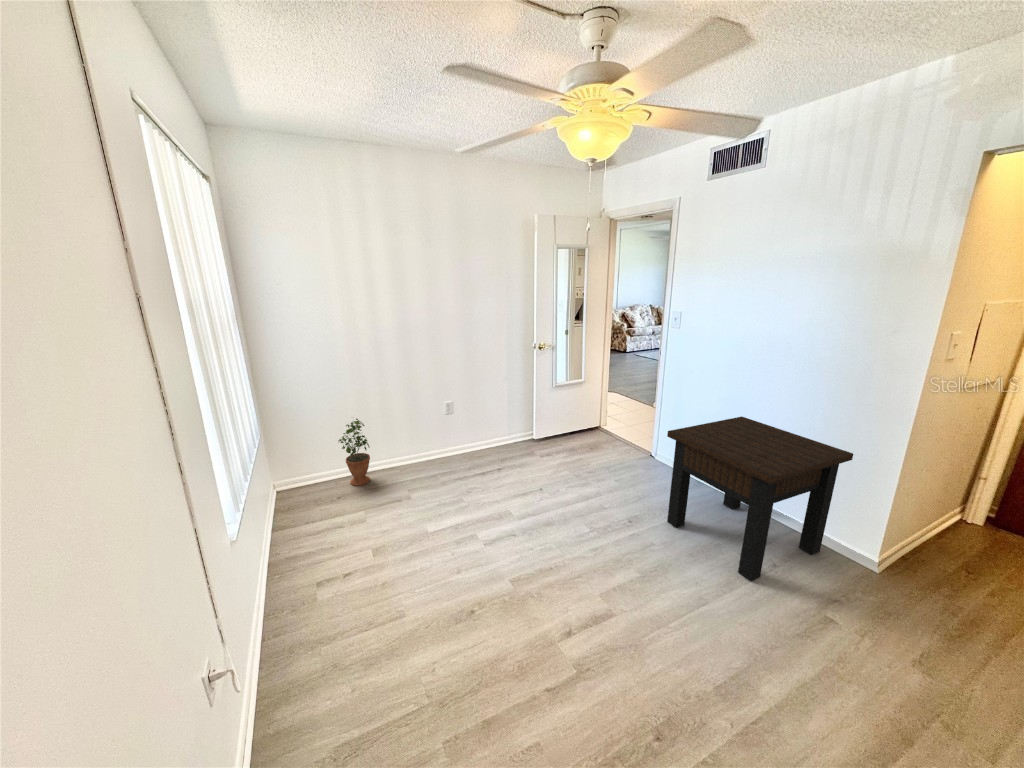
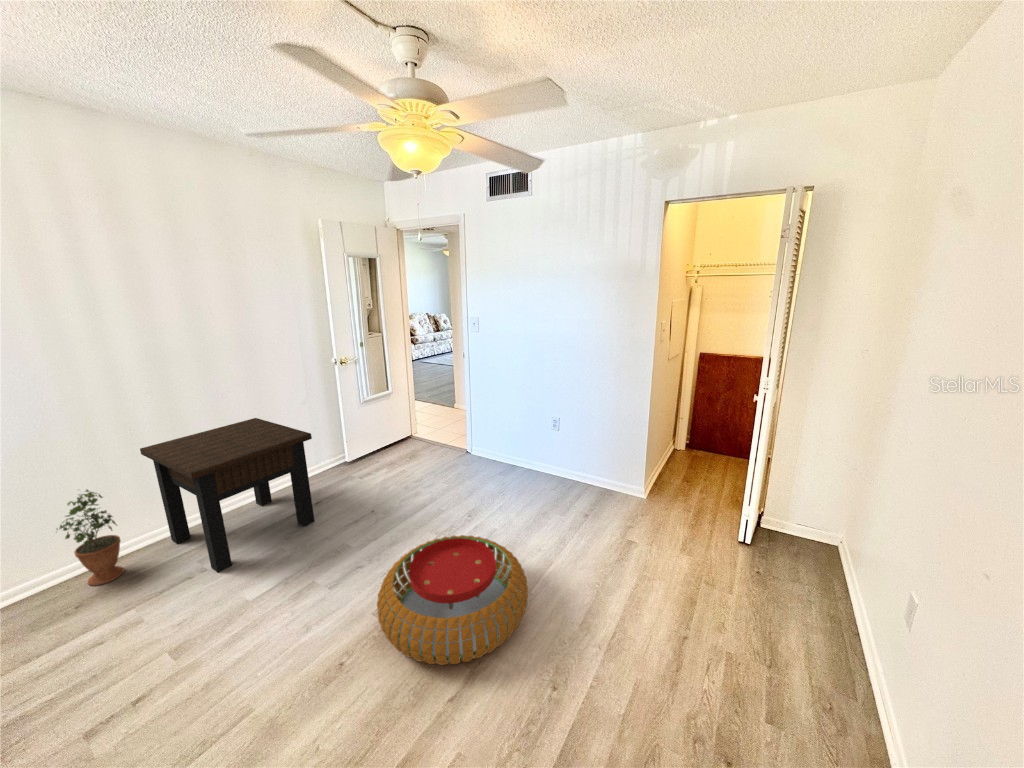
side table: present [667,417,853,581] -> present [140,418,314,572]
pouf: none [509,532,663,666] -> present [377,535,528,665]

